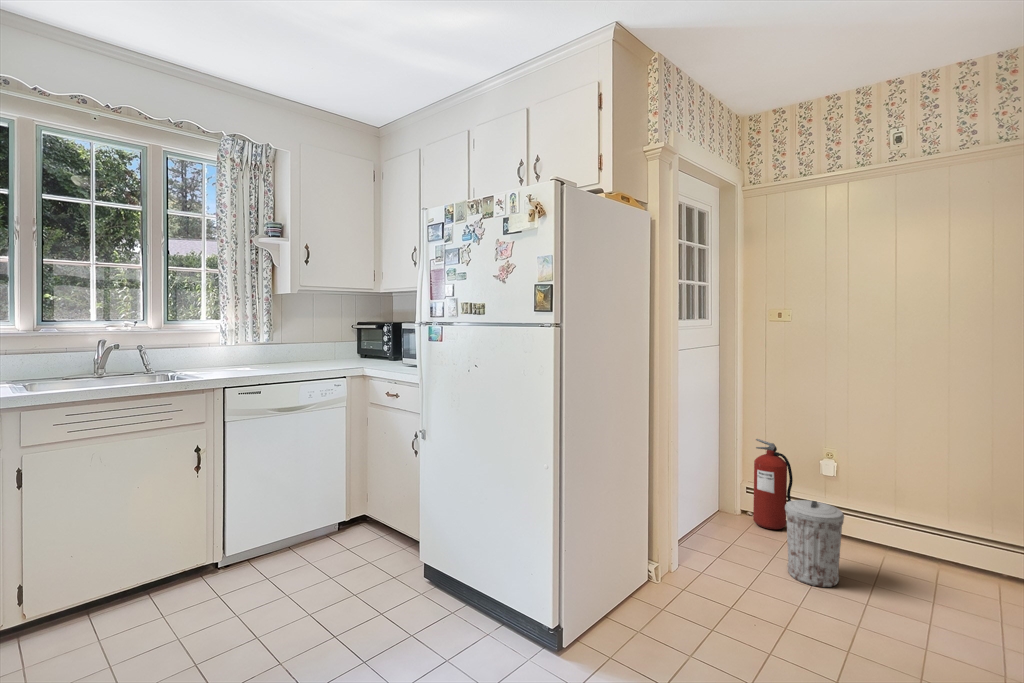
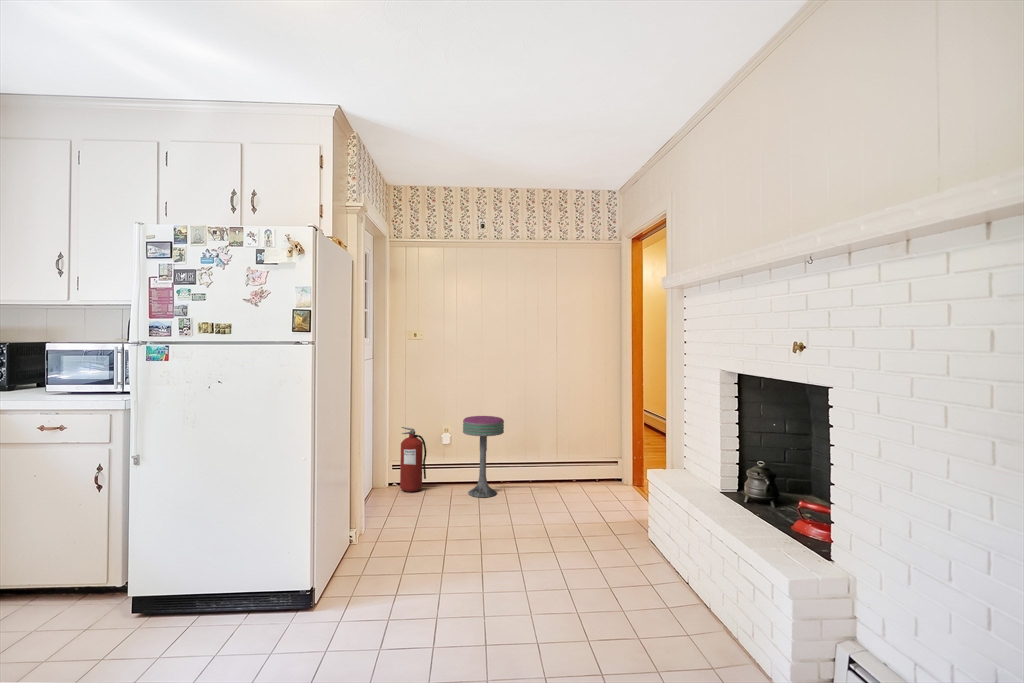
bar stool: none [851,439,932,573] -> present [463,416,504,497]
trash can: present [785,500,844,587] -> none [432,461,467,516]

